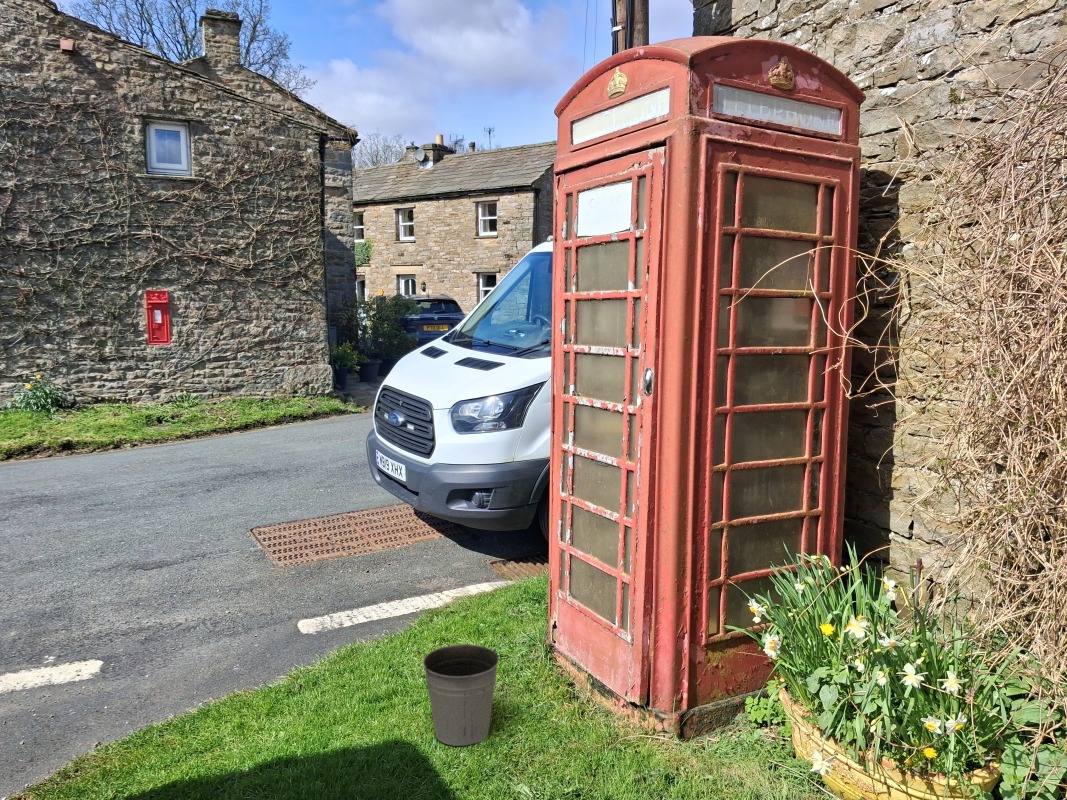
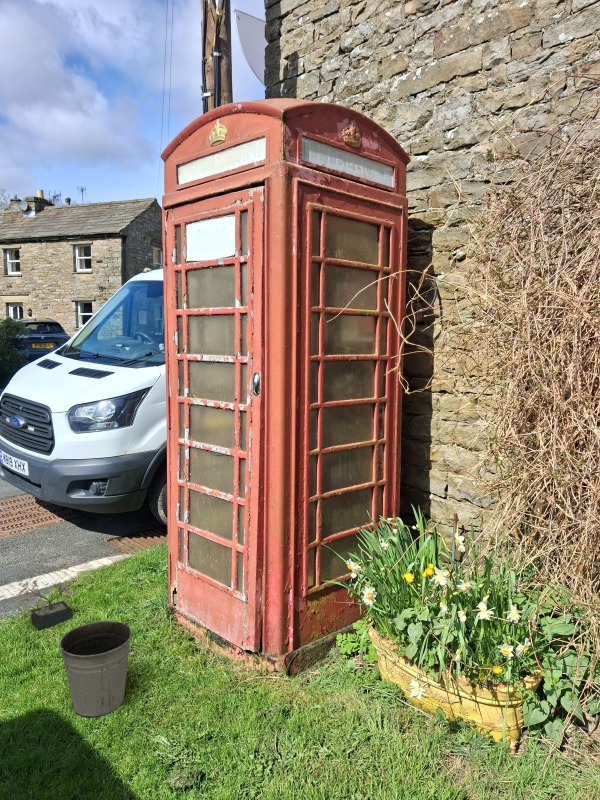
decorative plant: none [384,594,449,652] -> present [16,580,77,630]

